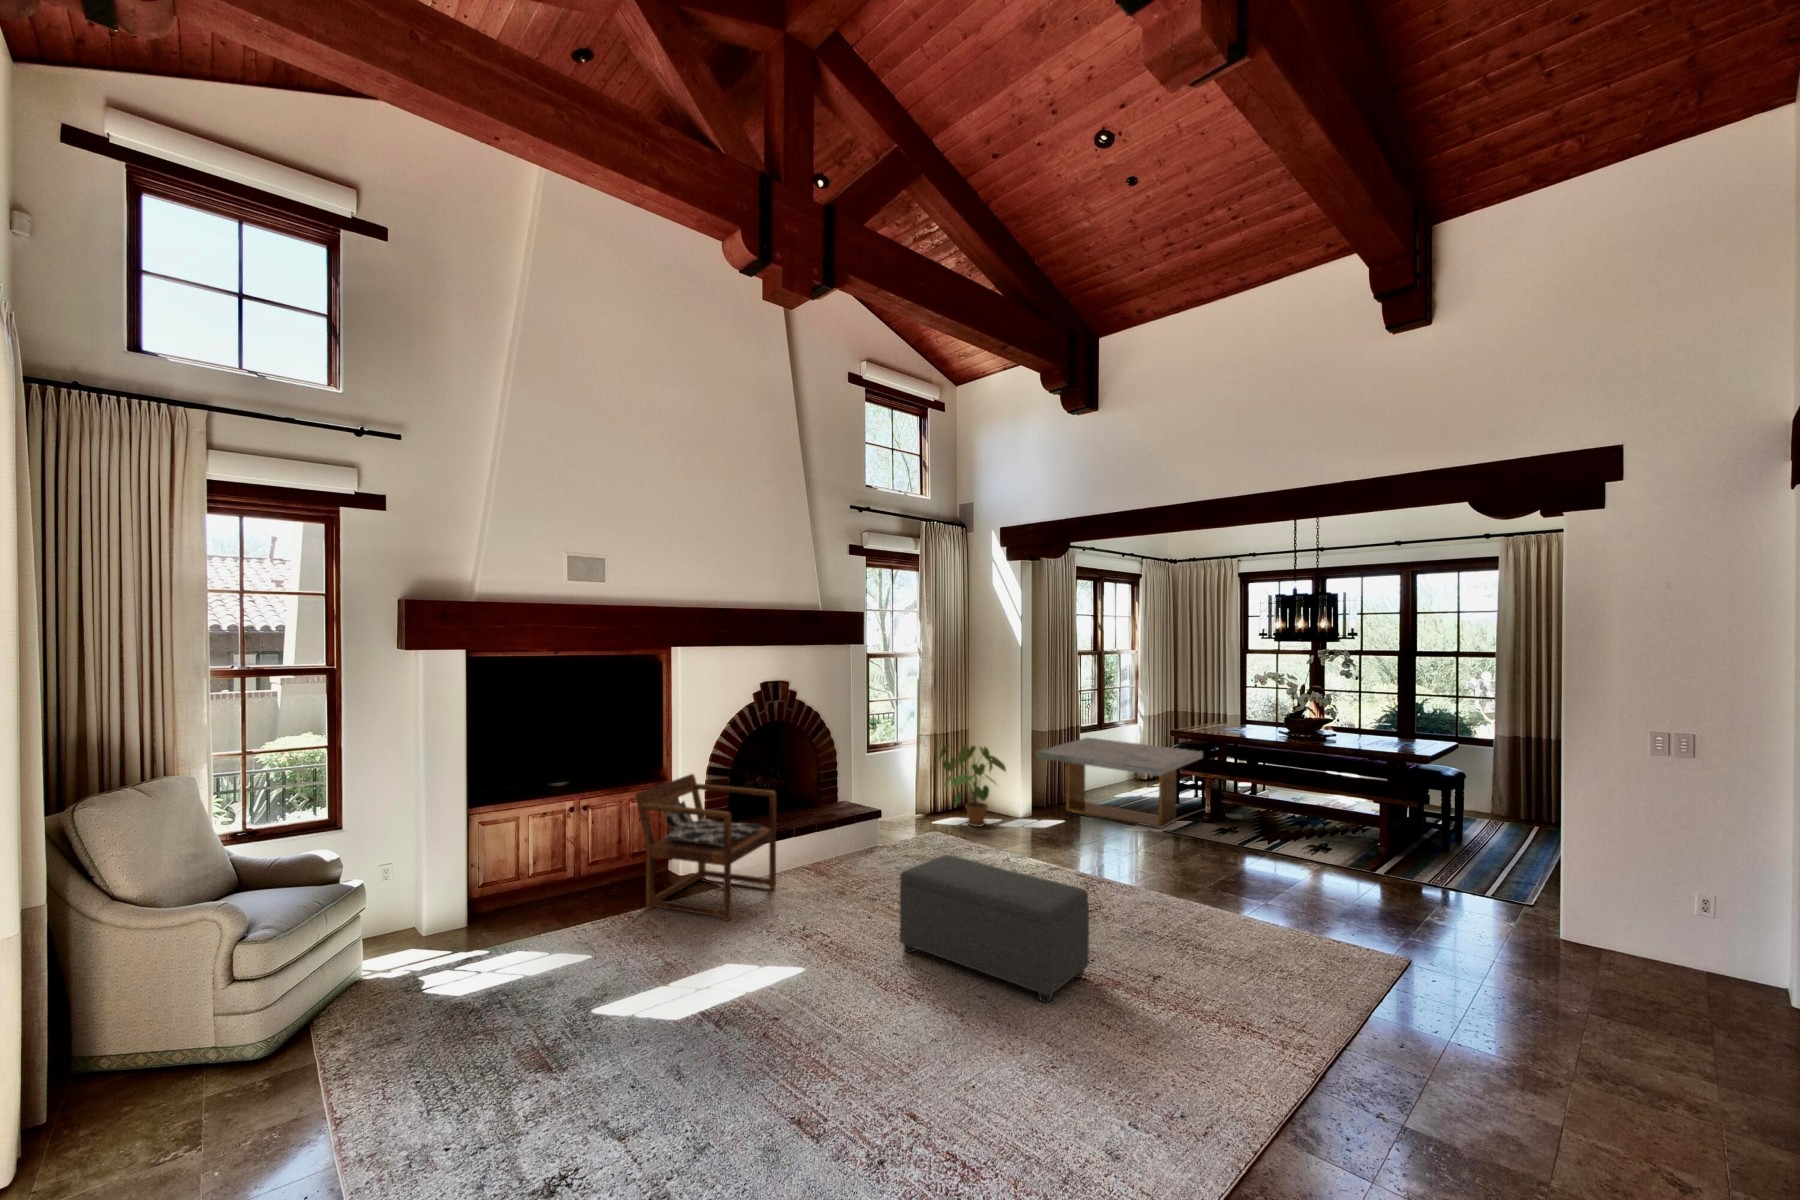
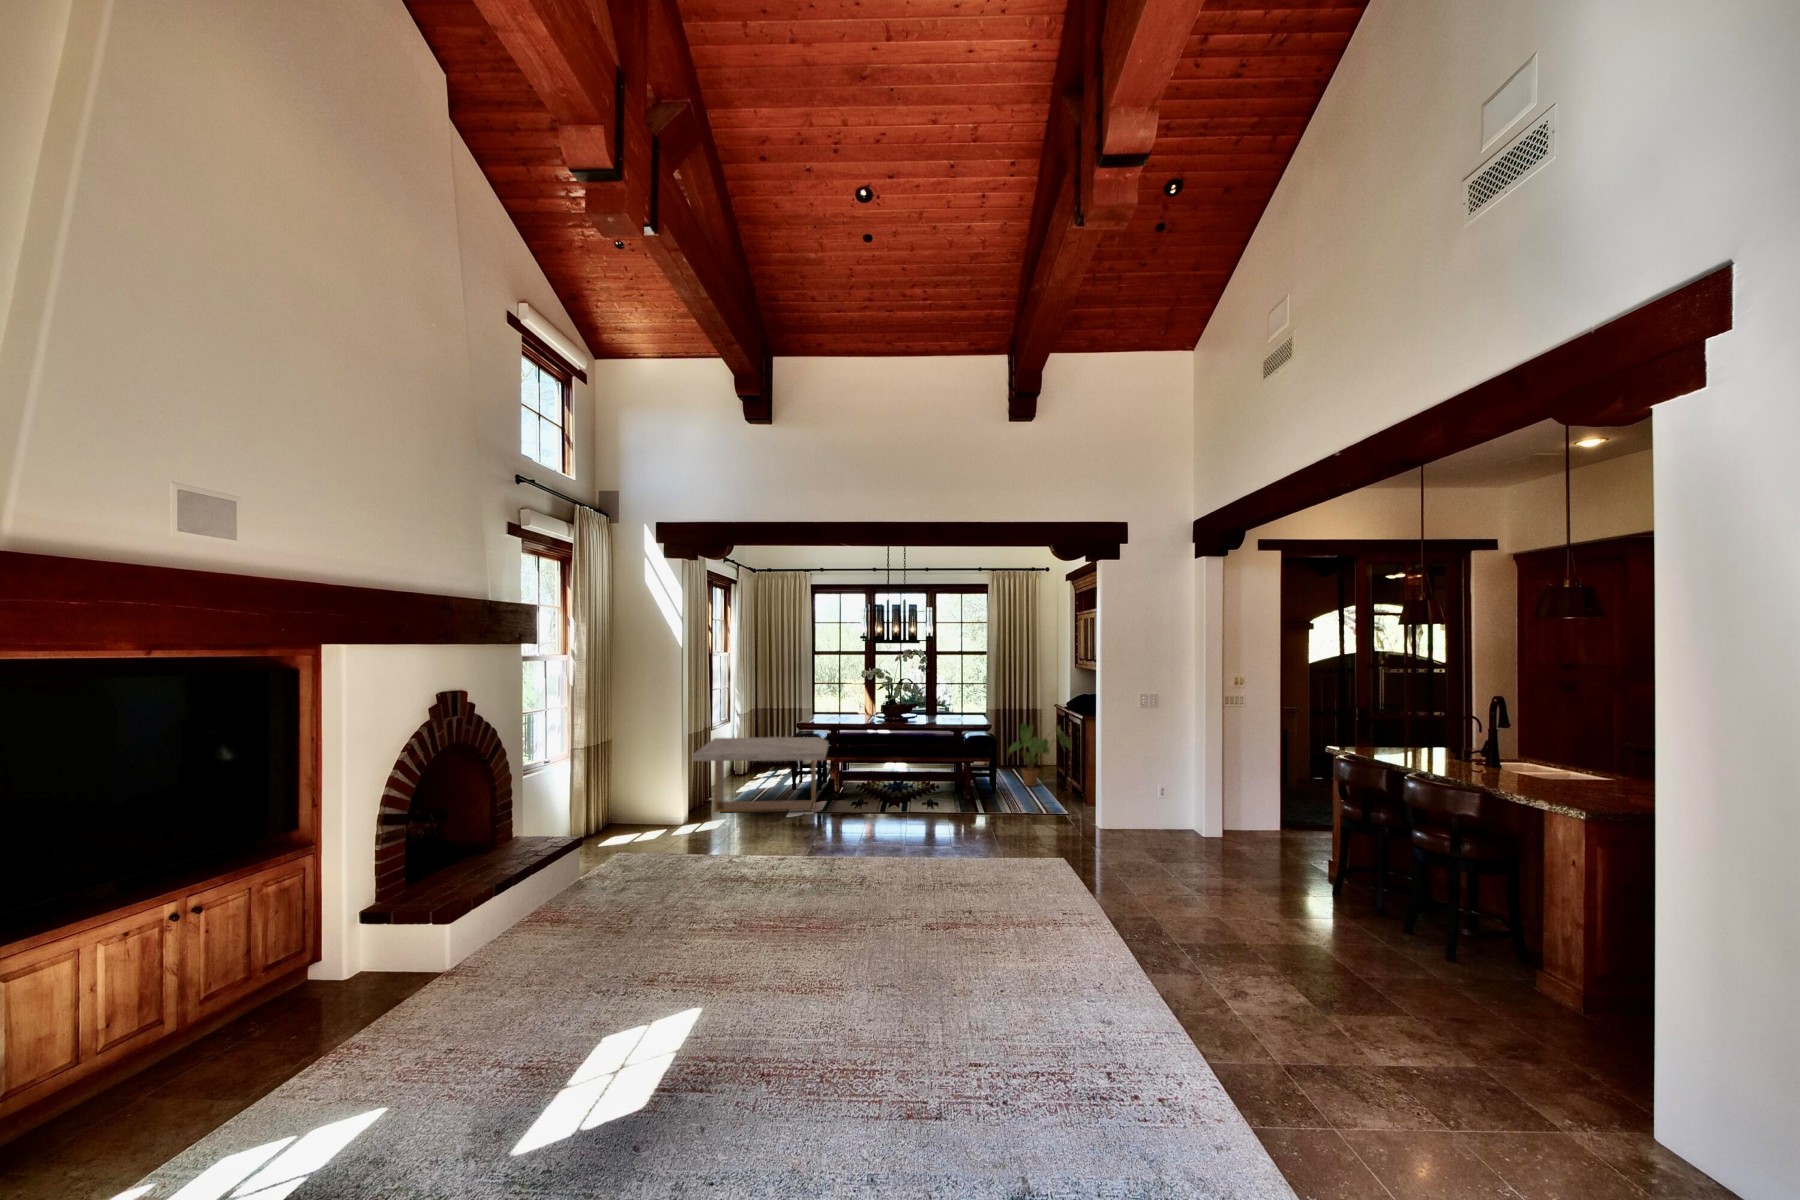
house plant: present [933,744,1006,827] -> present [1007,723,1072,786]
armchair: present [636,774,776,921] -> none [323,827,511,1035]
ottoman: present [900,855,1089,1003] -> none [746,852,935,967]

